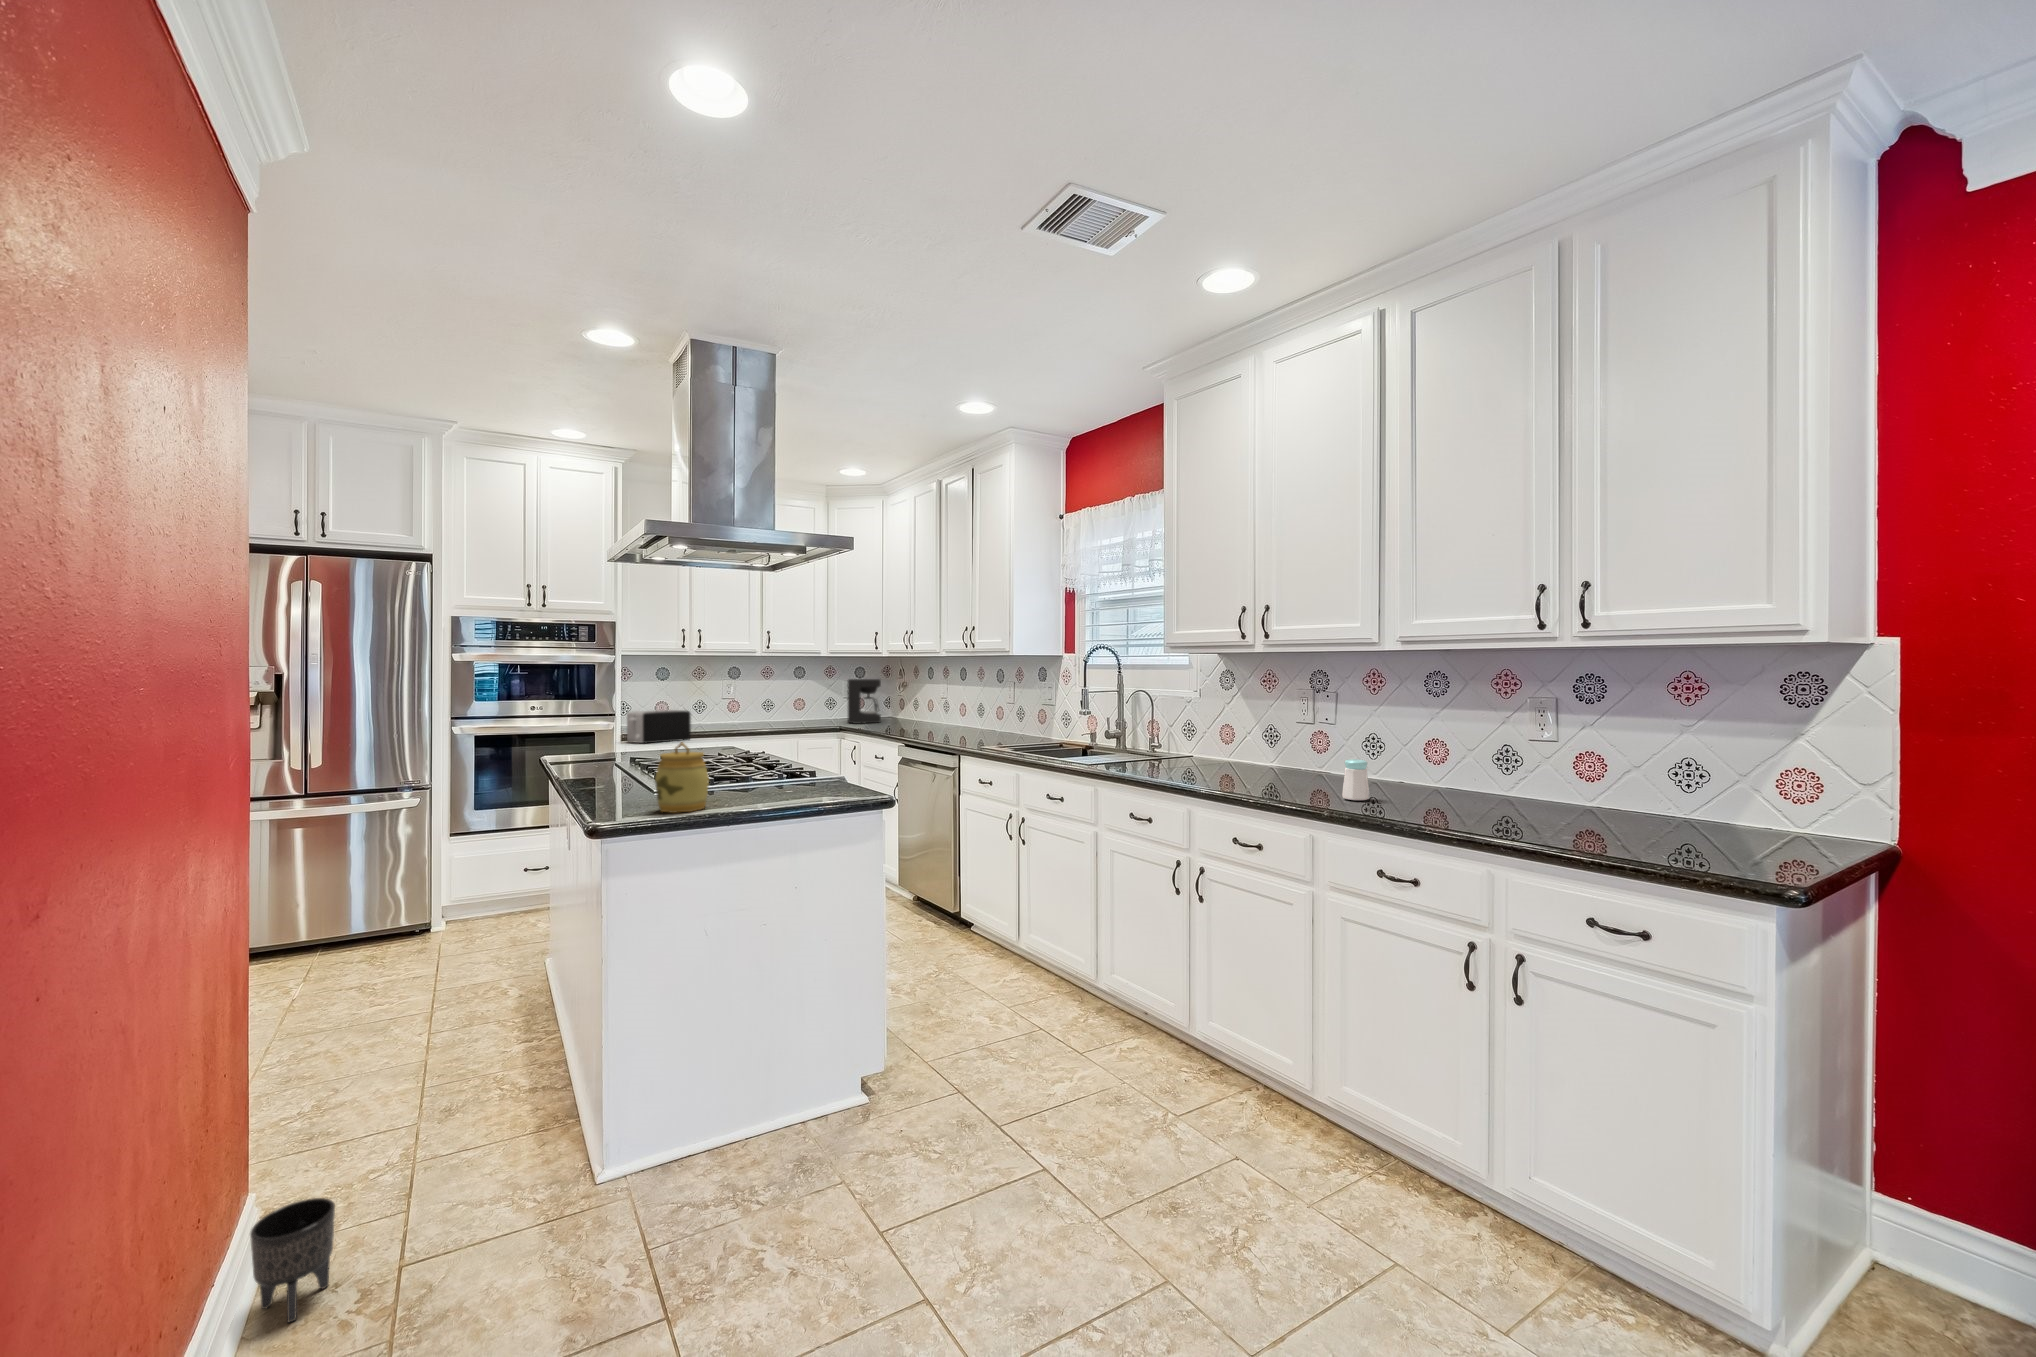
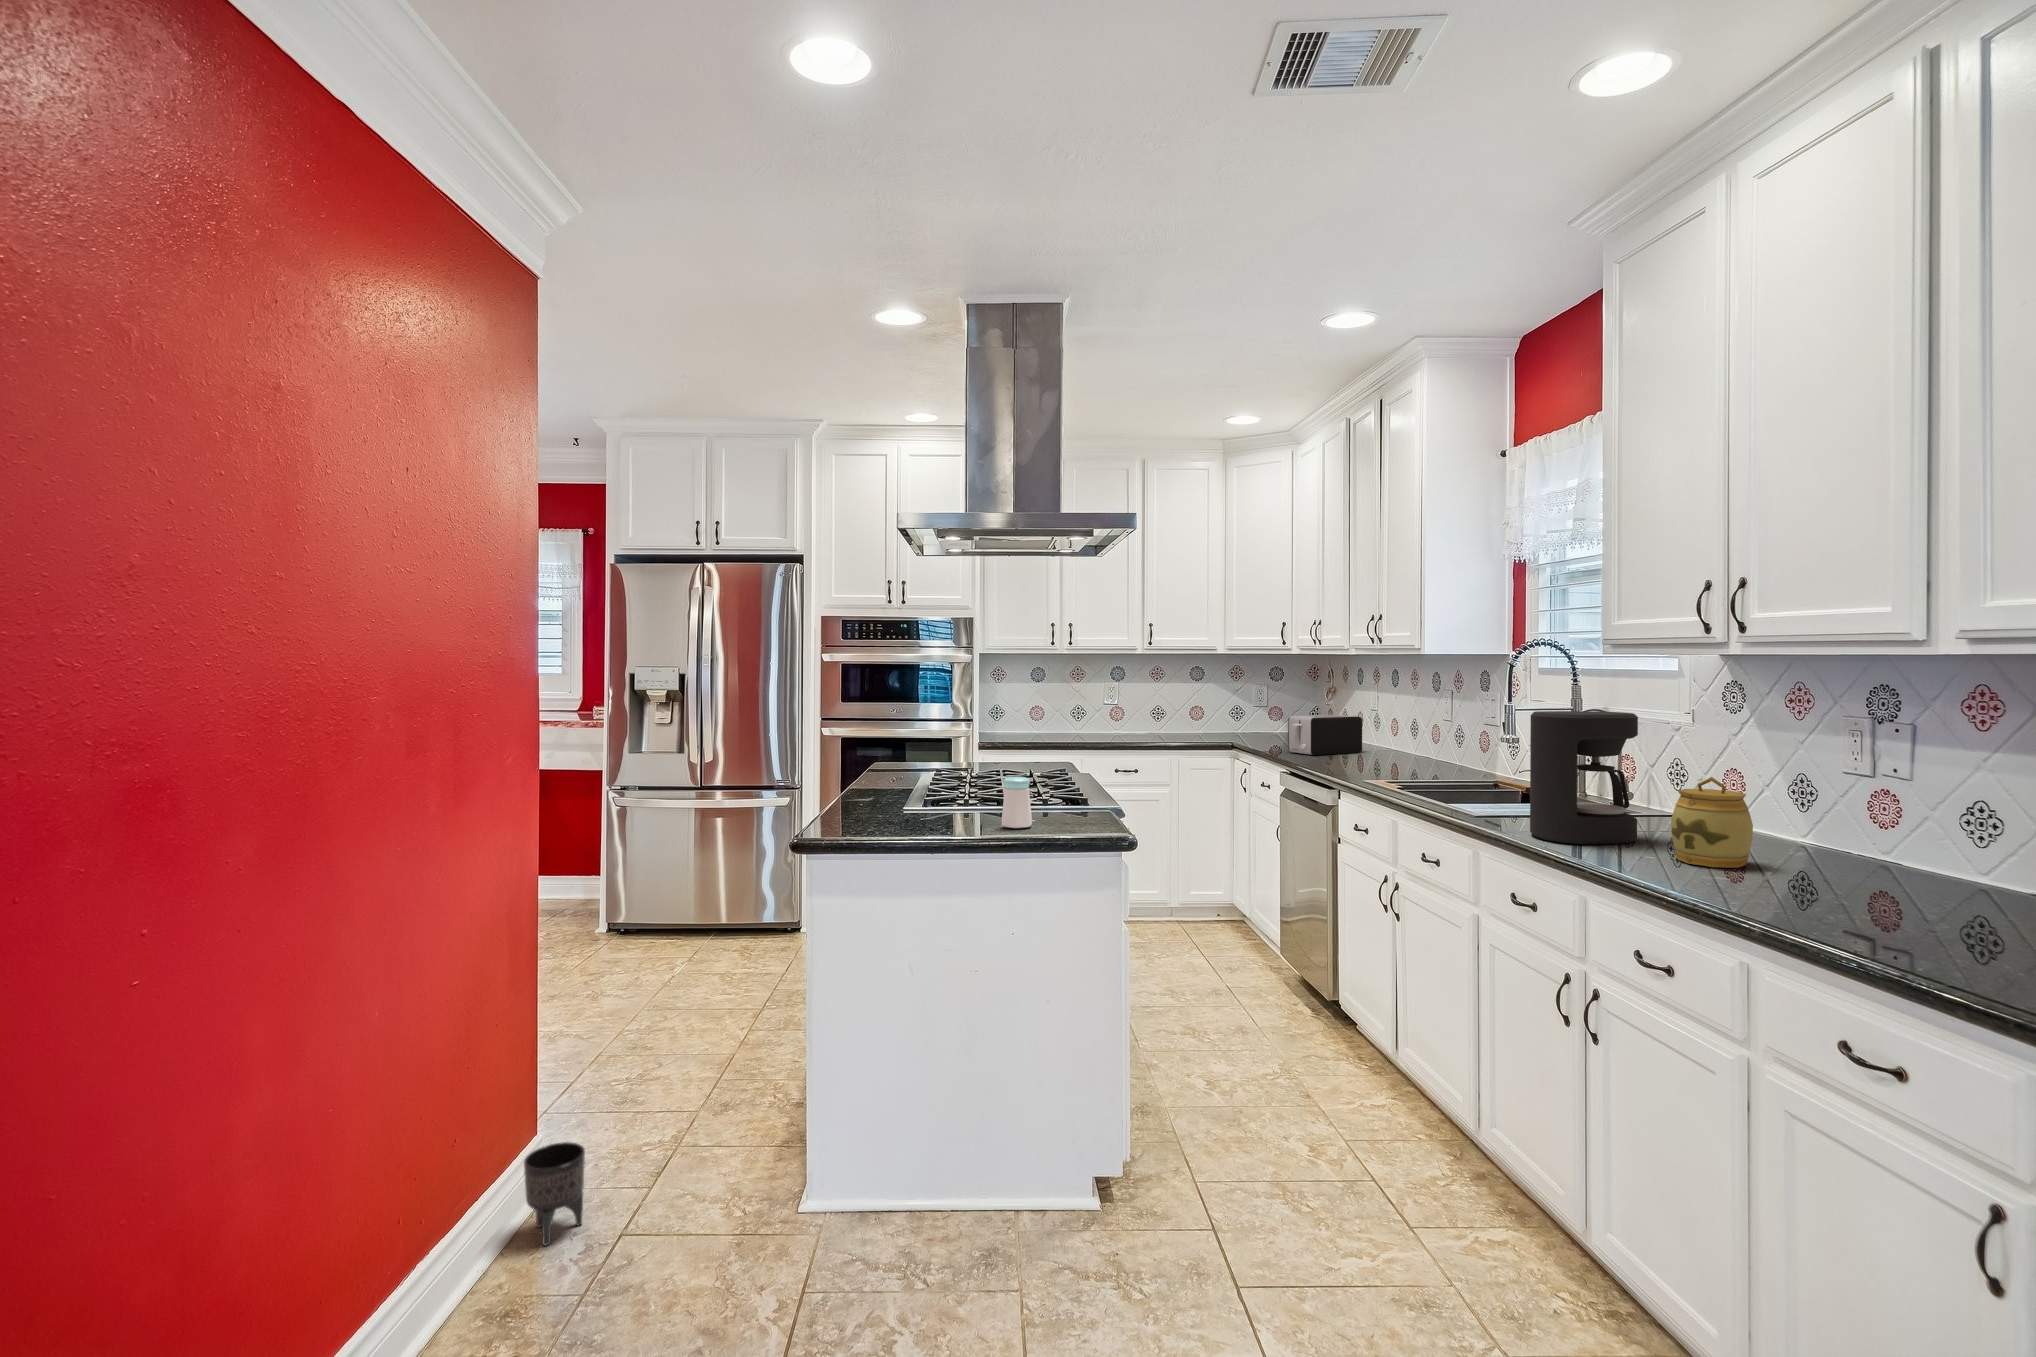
coffee maker: present [848,679,881,724] -> present [1530,711,1638,844]
toaster: present [627,710,691,744] -> present [1288,715,1362,755]
jar: present [655,742,709,813] -> present [1671,777,1753,868]
salt shaker: present [1342,759,1369,800] -> present [1002,777,1032,828]

